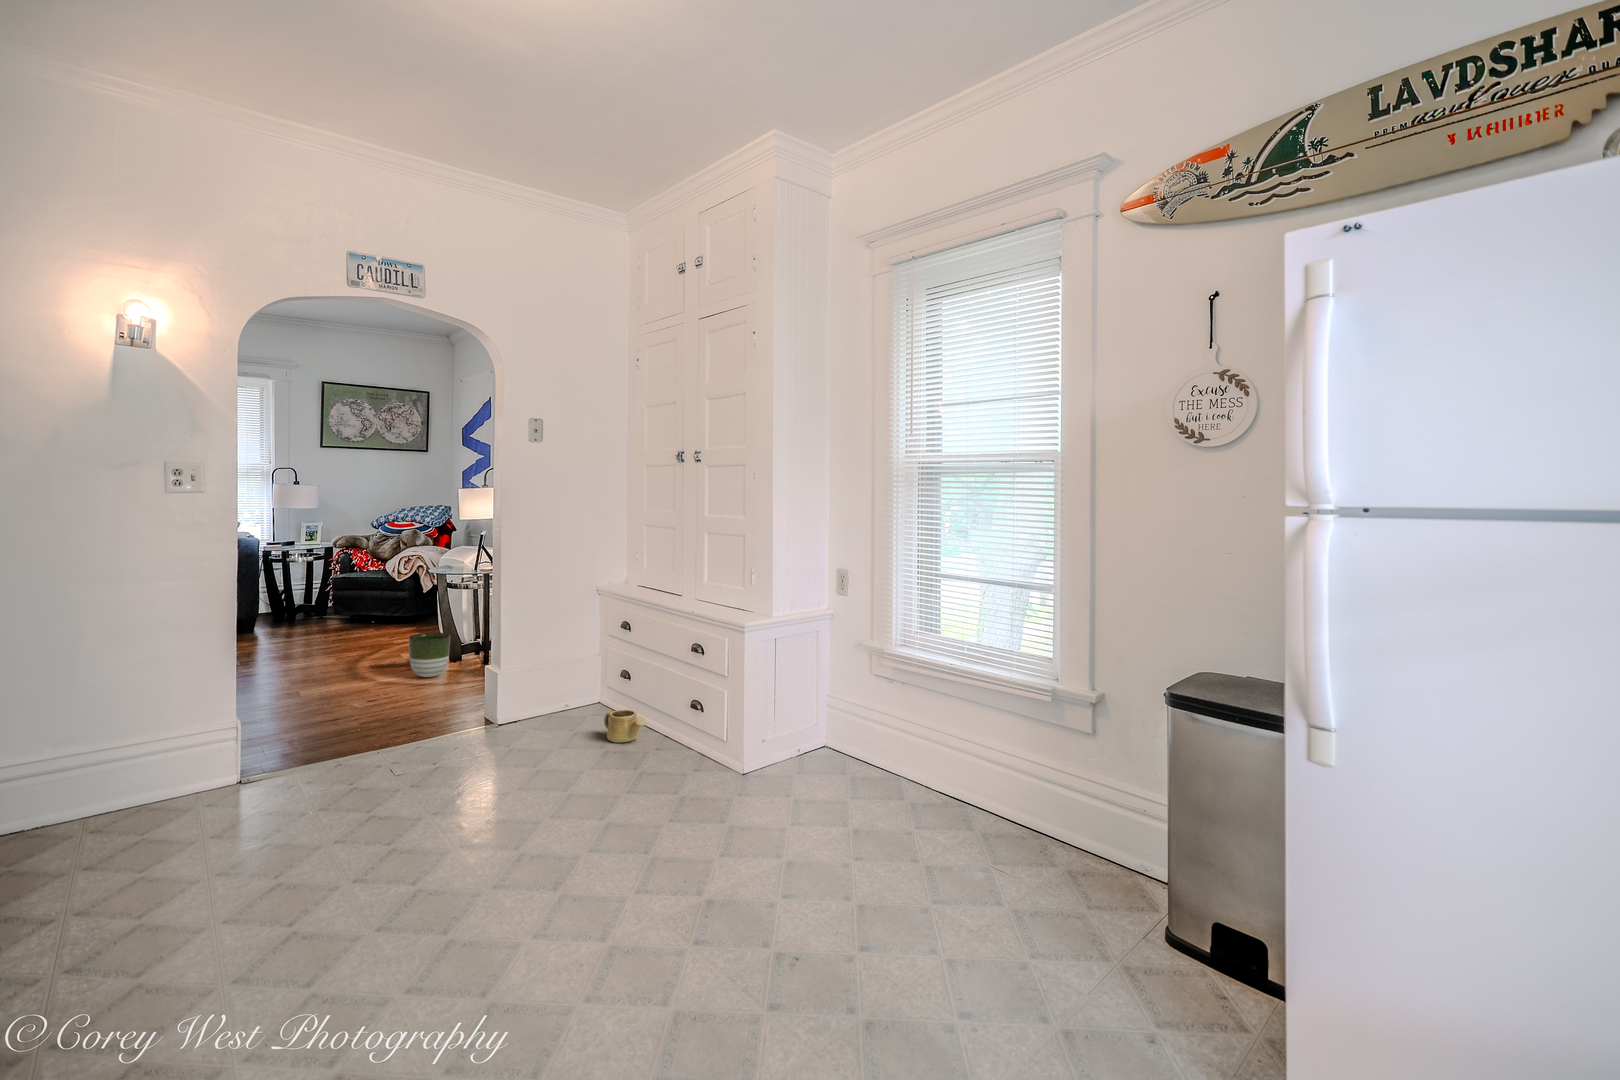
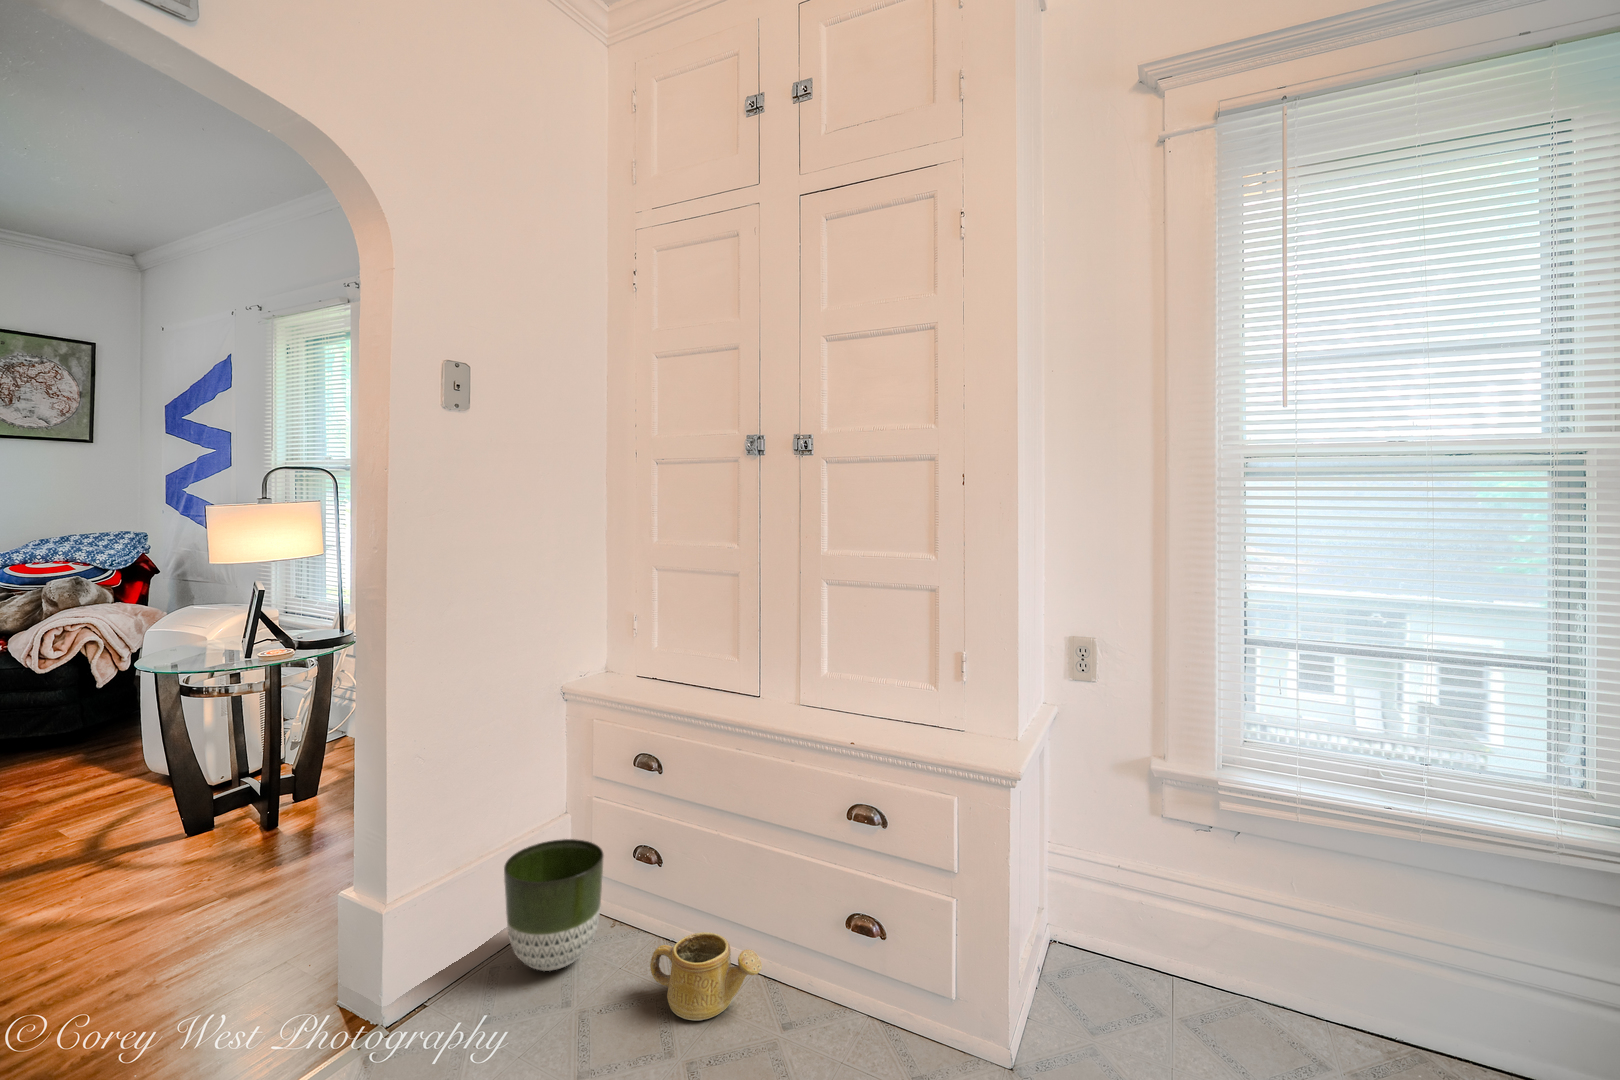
planter: present [409,633,450,677] -> present [504,839,604,971]

